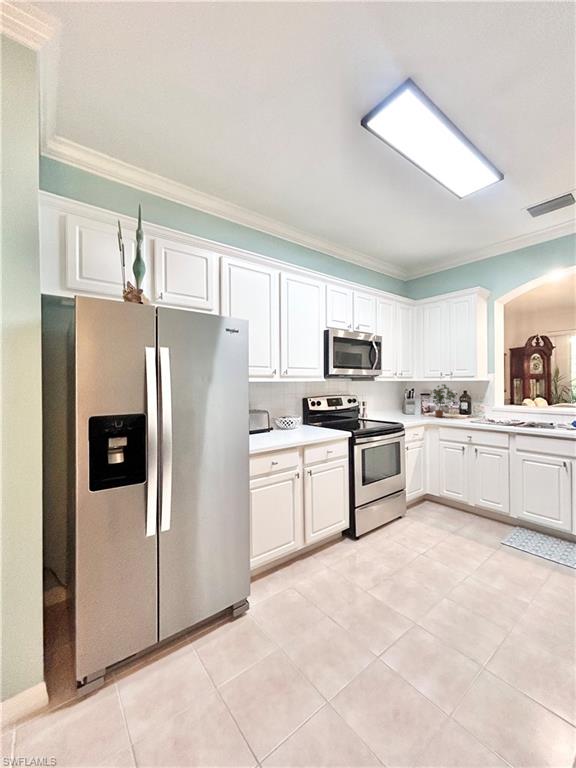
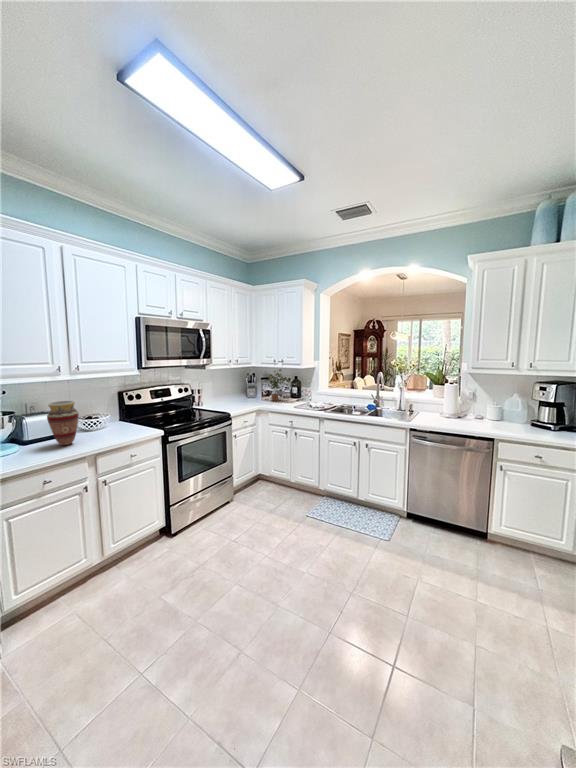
vase: none [265,398,288,436] -> present [47,401,79,445]

